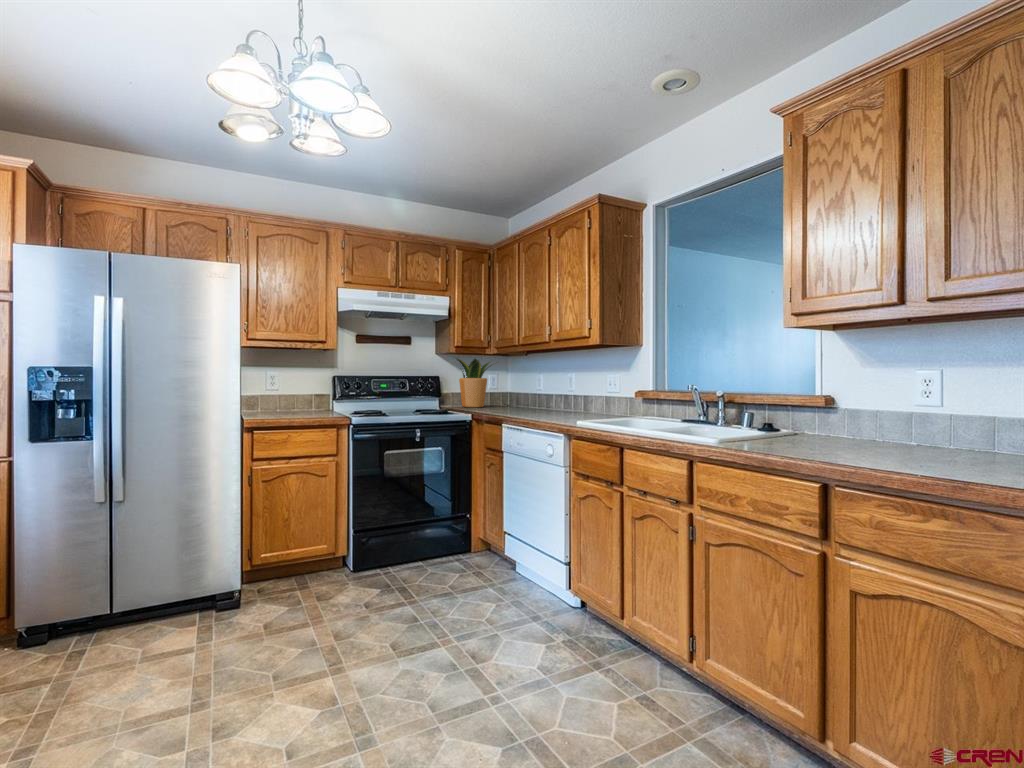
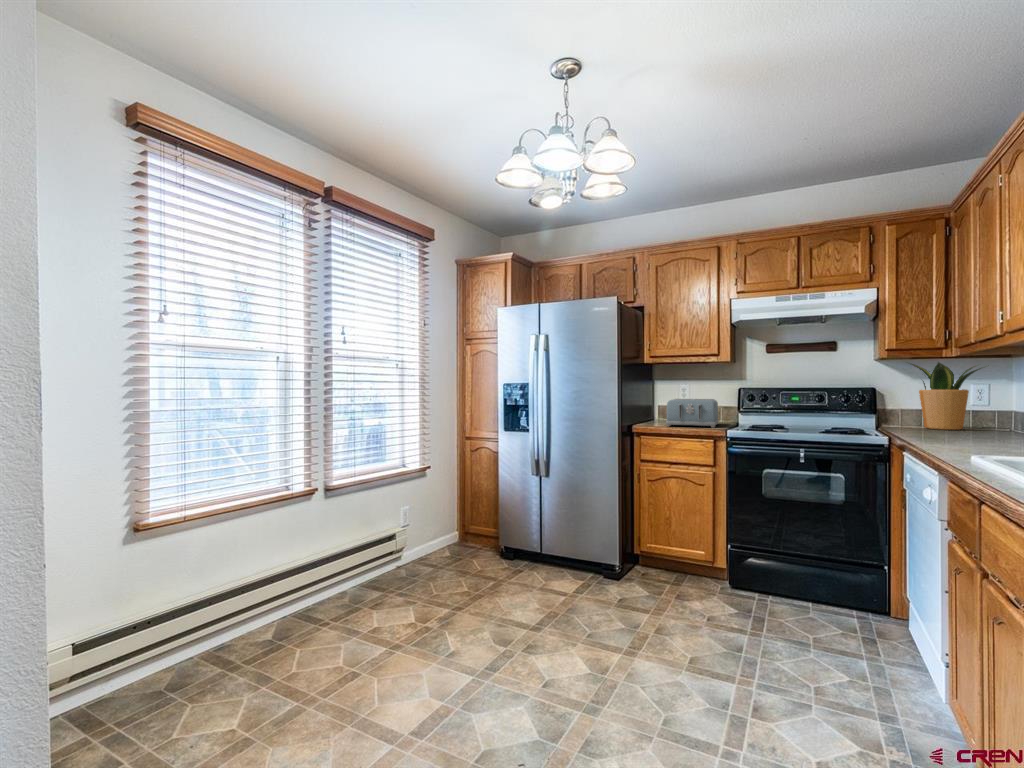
toaster: none [267,387,329,418] -> present [666,399,719,428]

